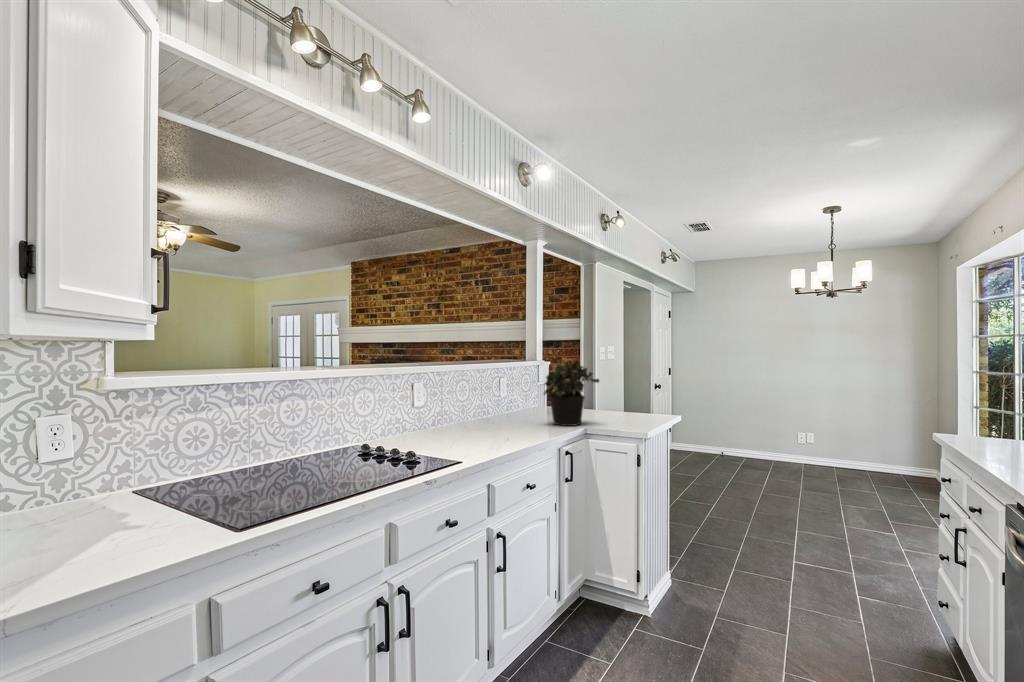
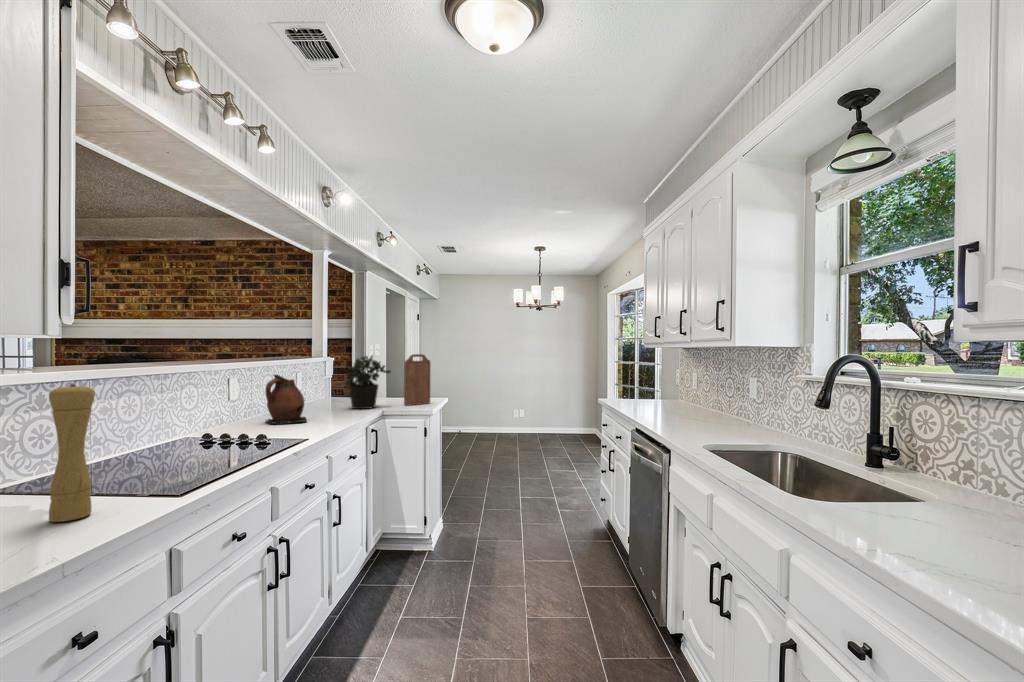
cutting board: none [618,359,654,425] -> present [404,354,430,406]
ceramic pitcher: none [443,381,490,439] -> present [265,375,307,423]
pepper mill: none [75,392,127,553] -> present [49,384,95,522]

